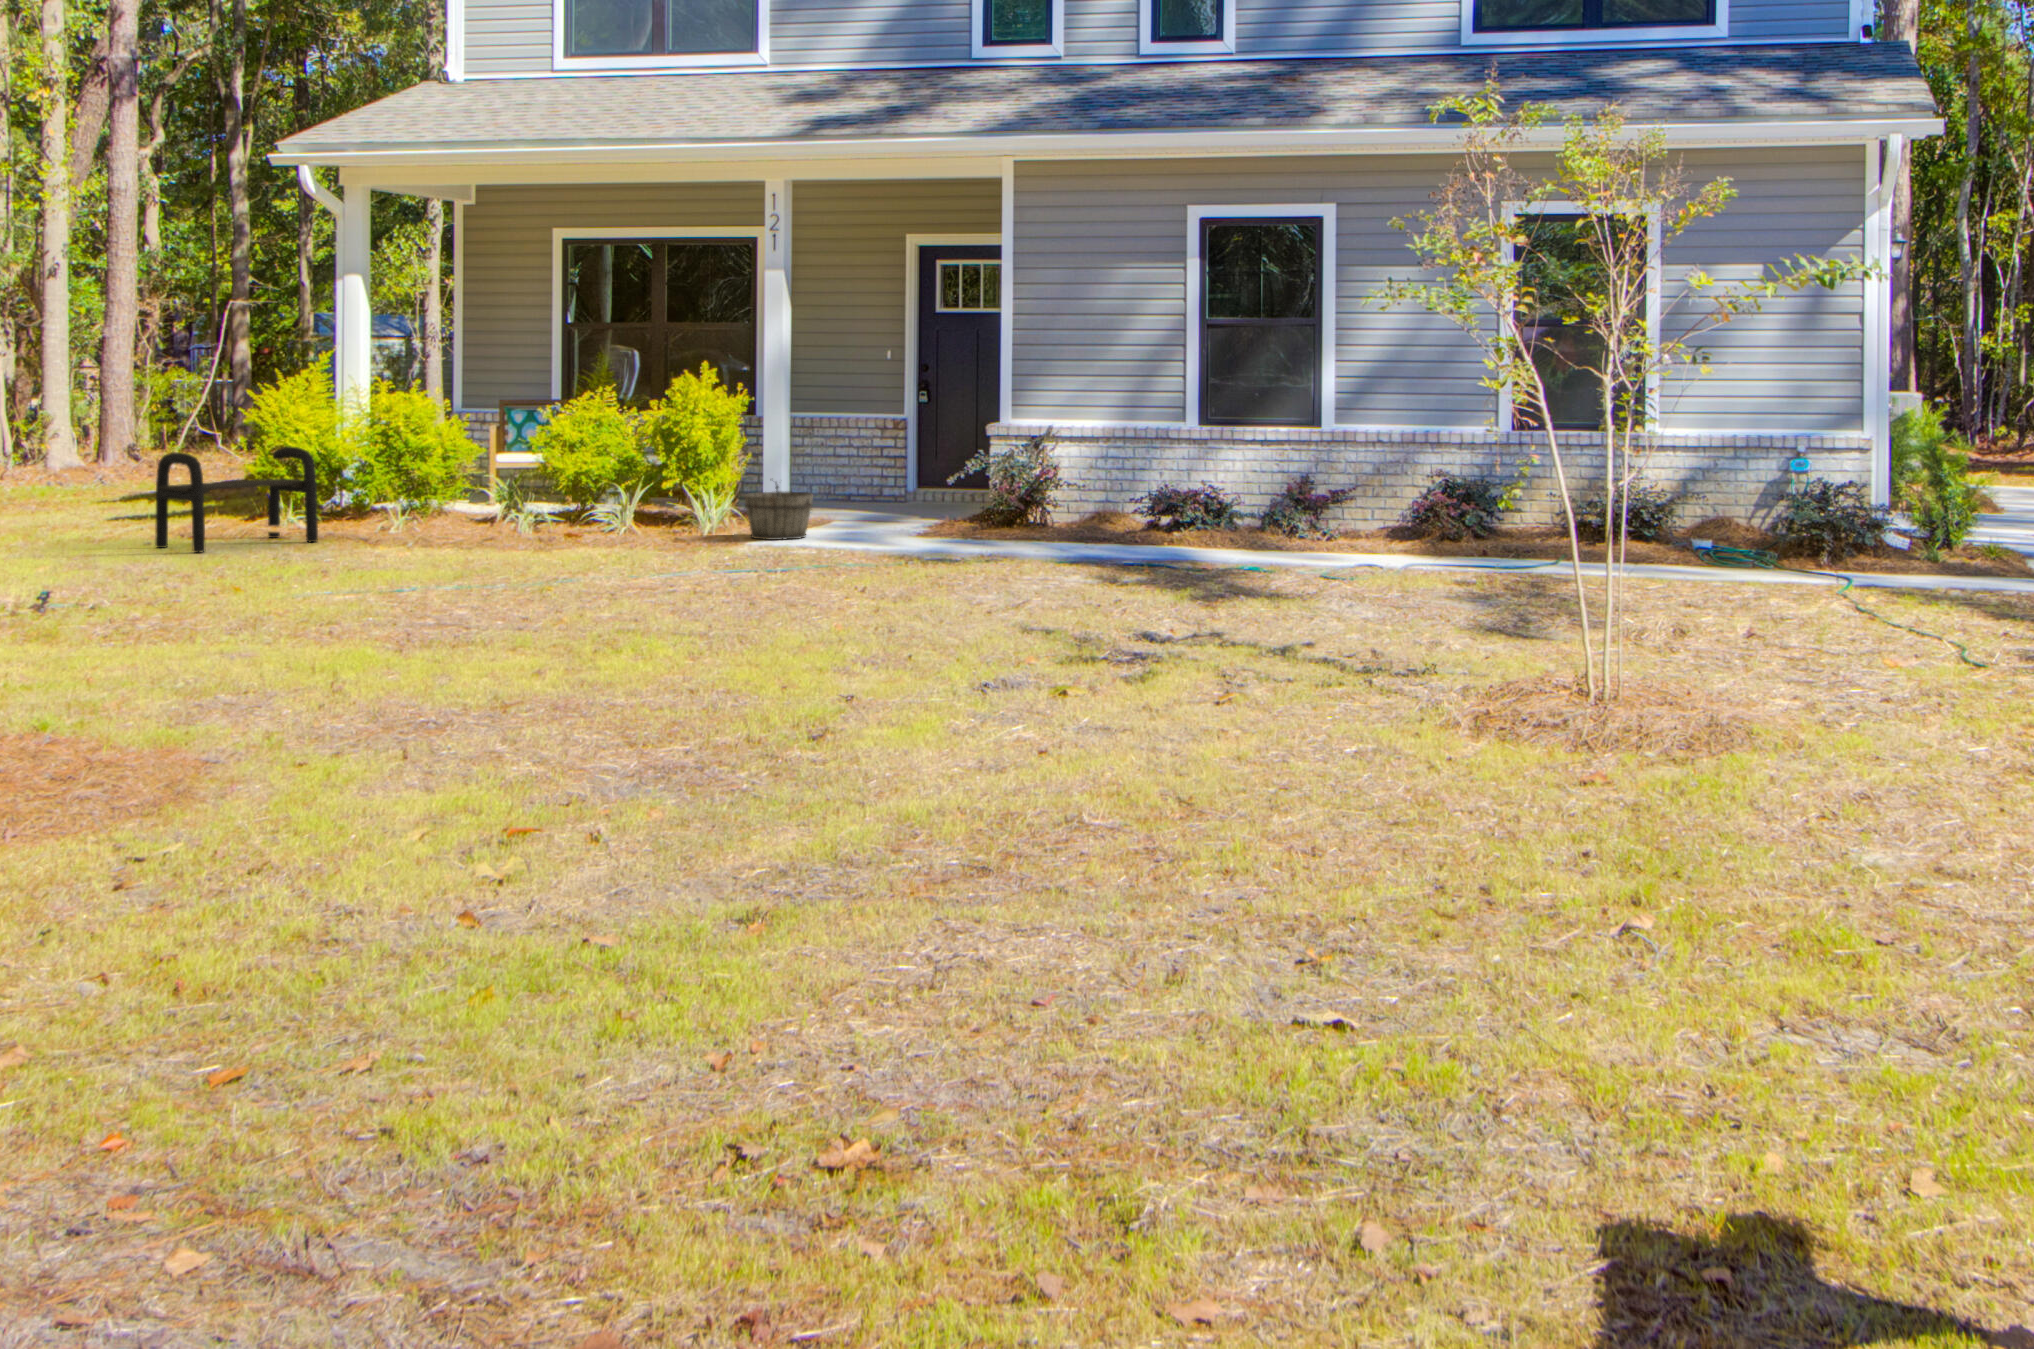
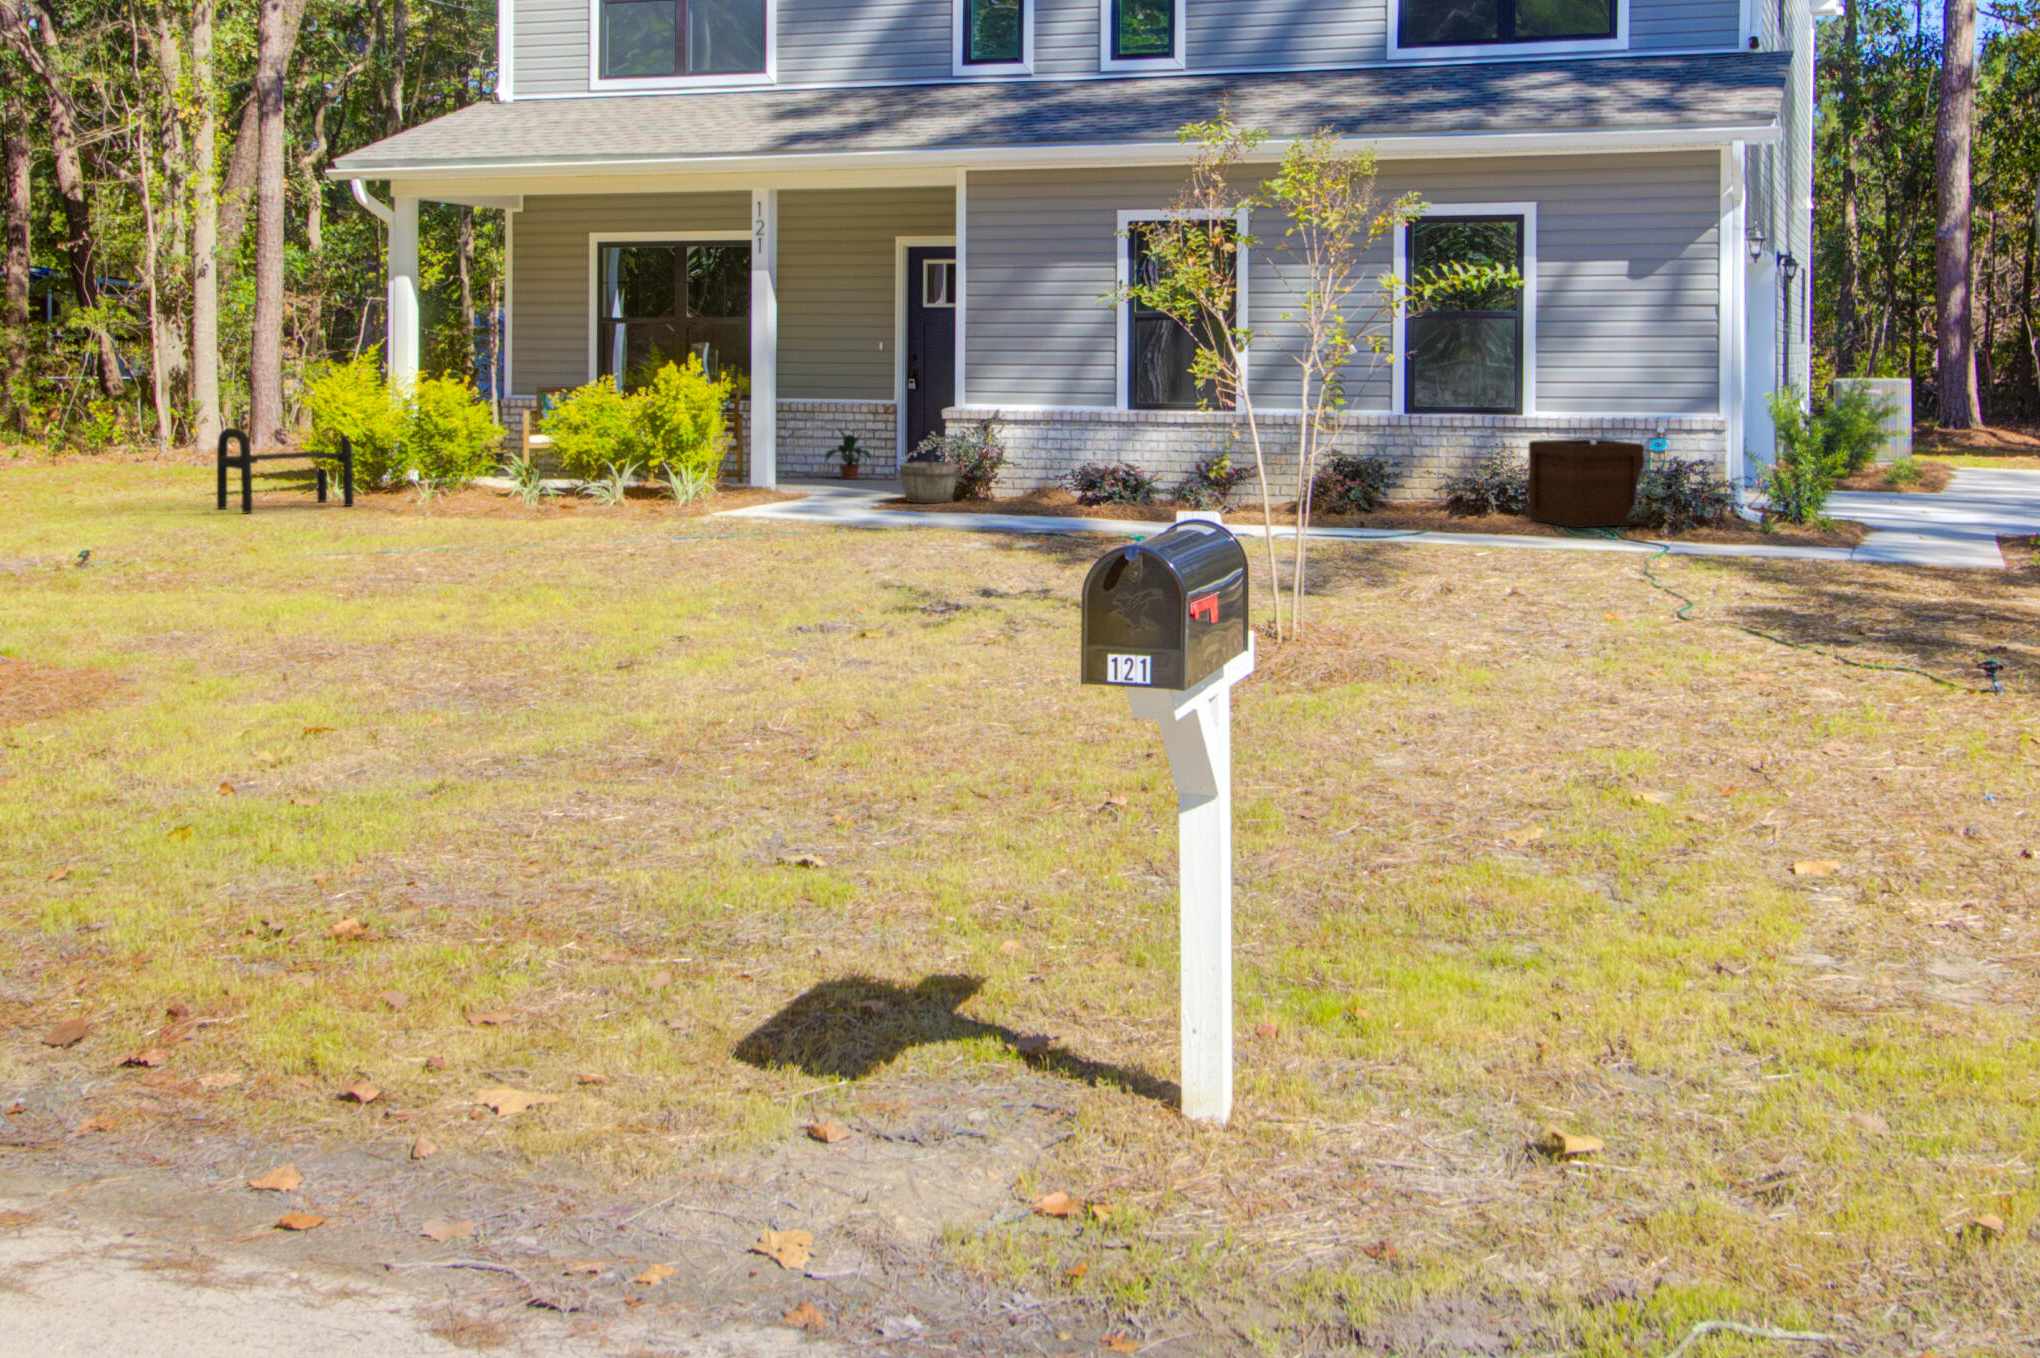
potted plant: none [825,444,878,504] -> present [826,428,871,479]
wooden crate: none [1654,453,1783,549] -> present [1528,440,1644,528]
wooden bucket: present [744,485,813,540] -> present [900,456,958,503]

